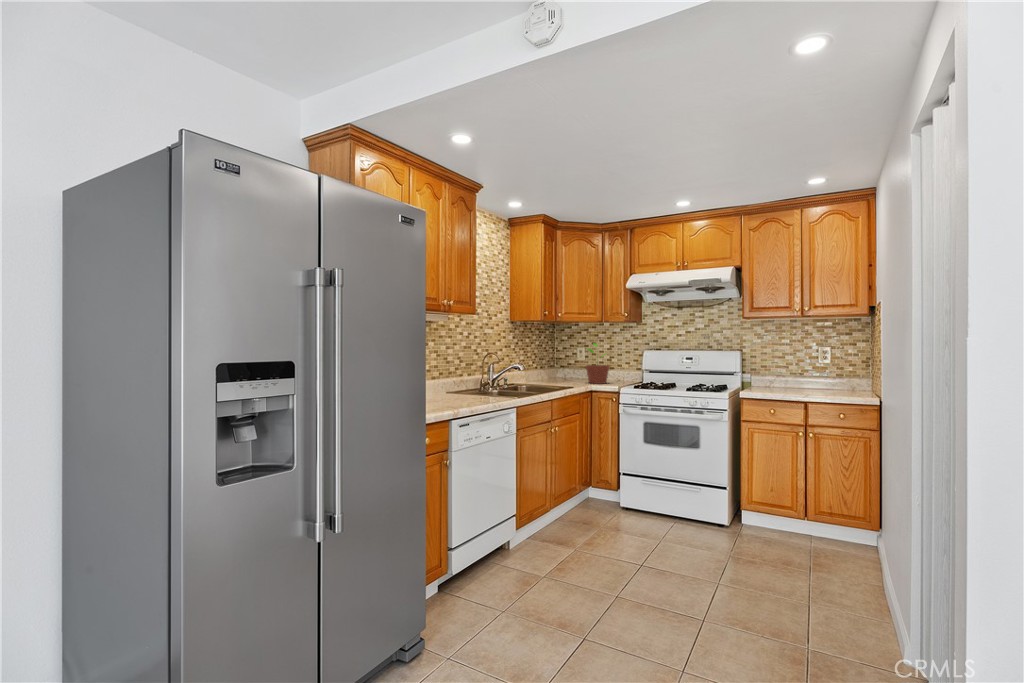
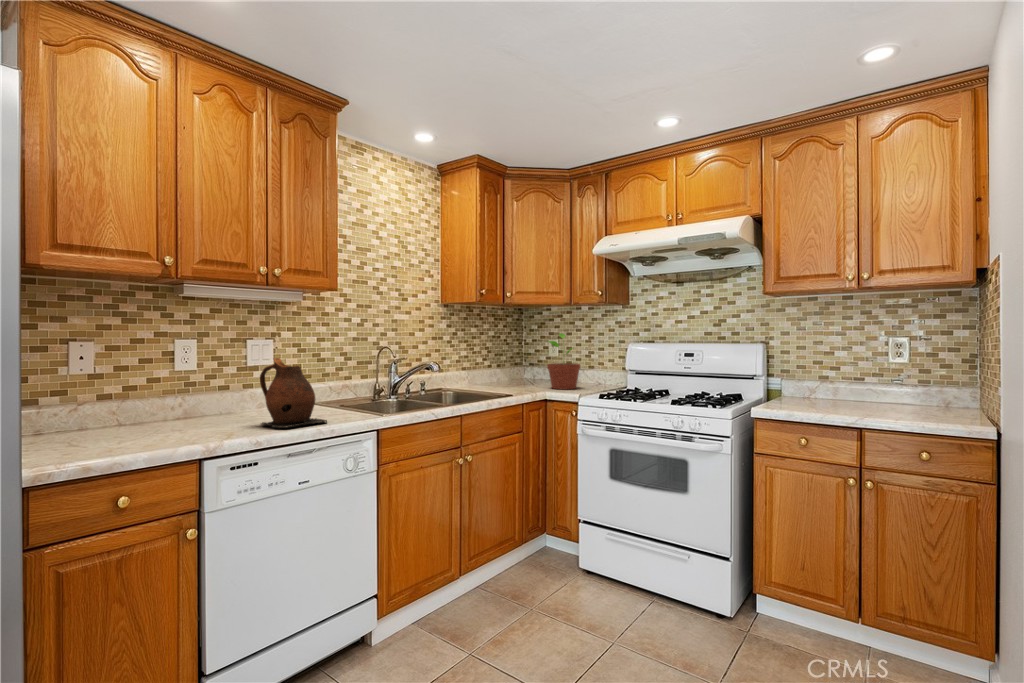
ceramic pitcher: none [449,359,490,403] -> present [260,358,327,429]

